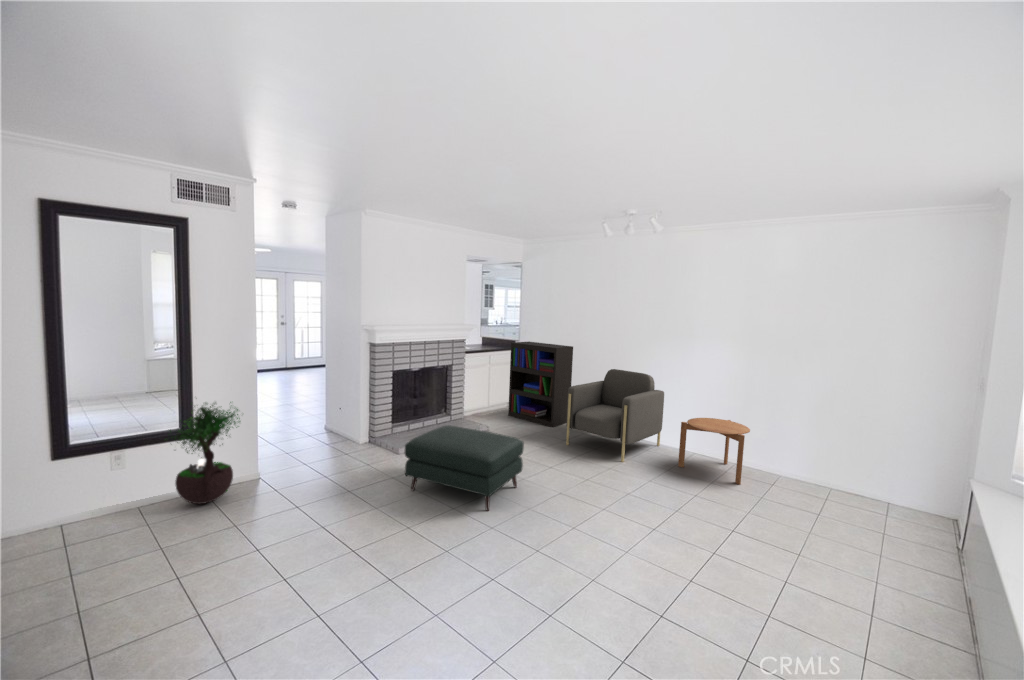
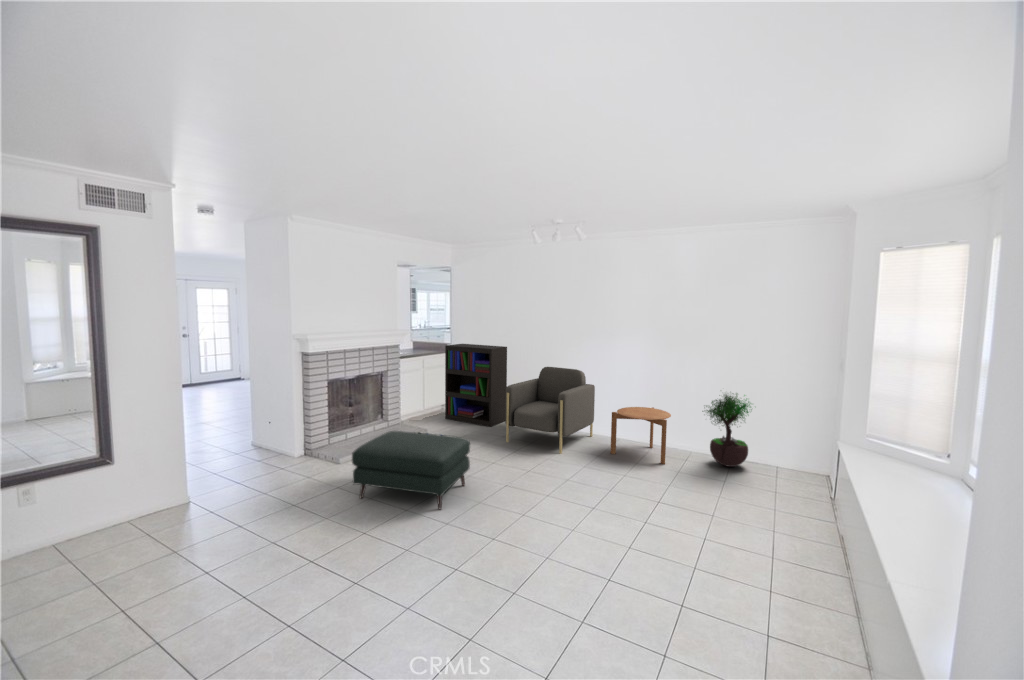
potted tree: present [165,402,240,504] -> present [707,394,750,467]

